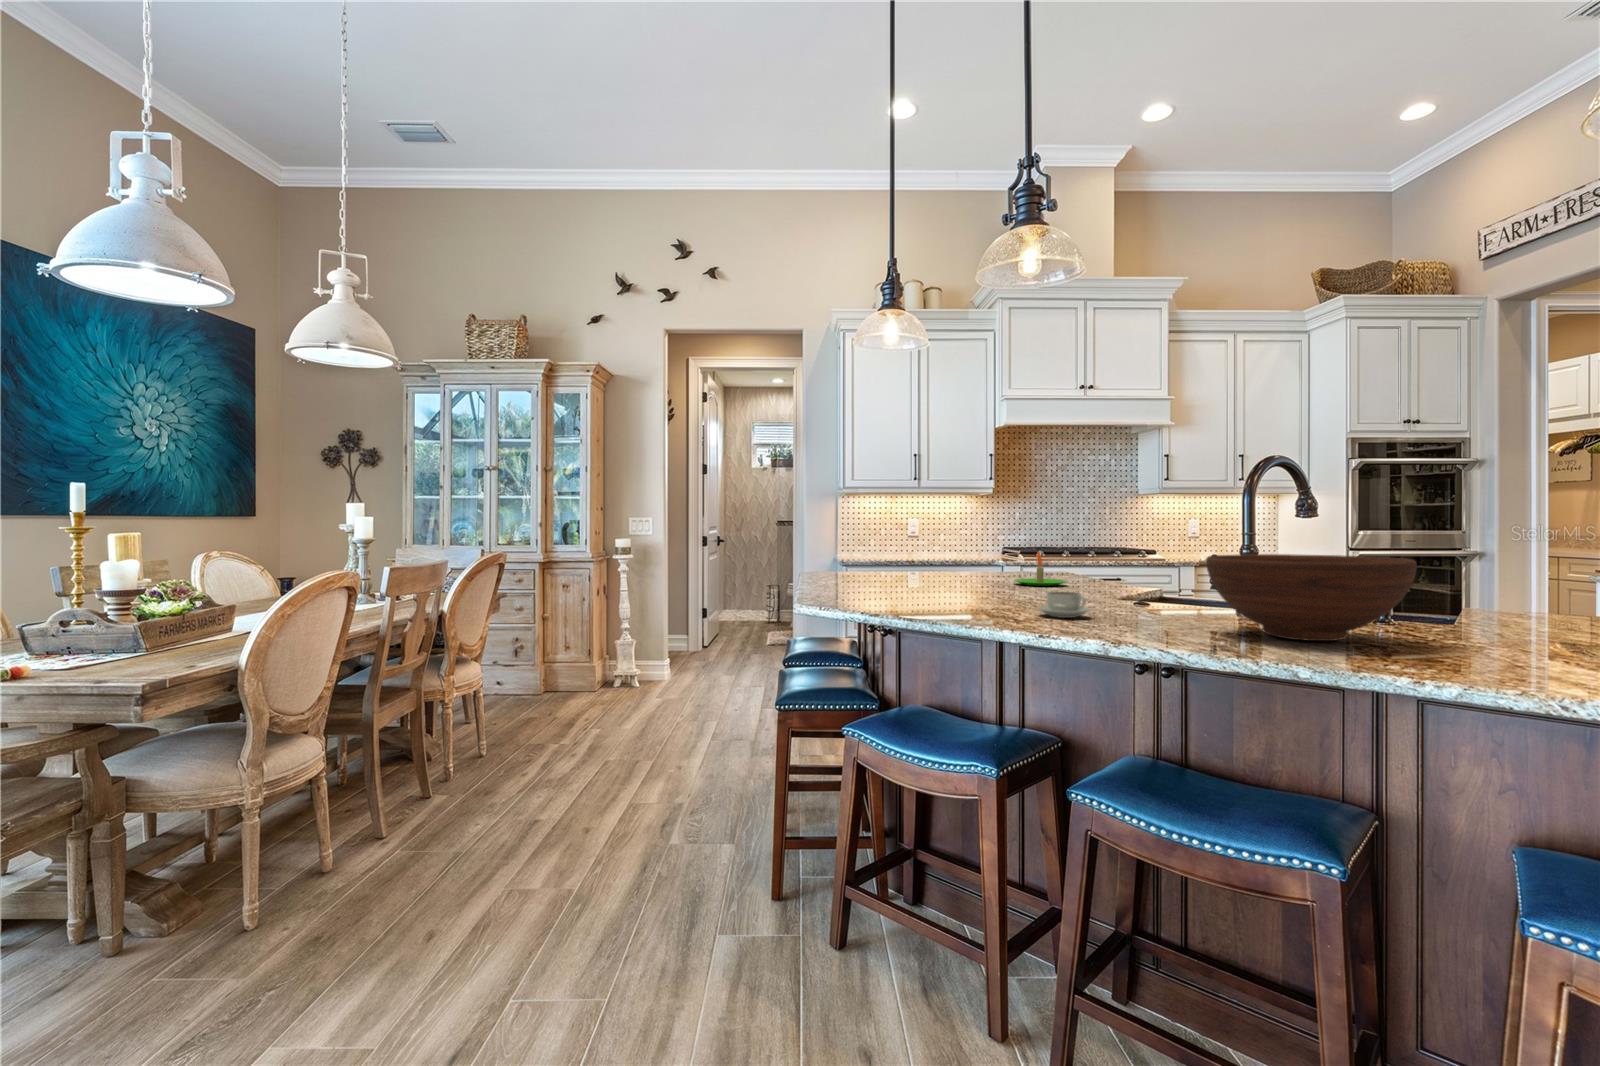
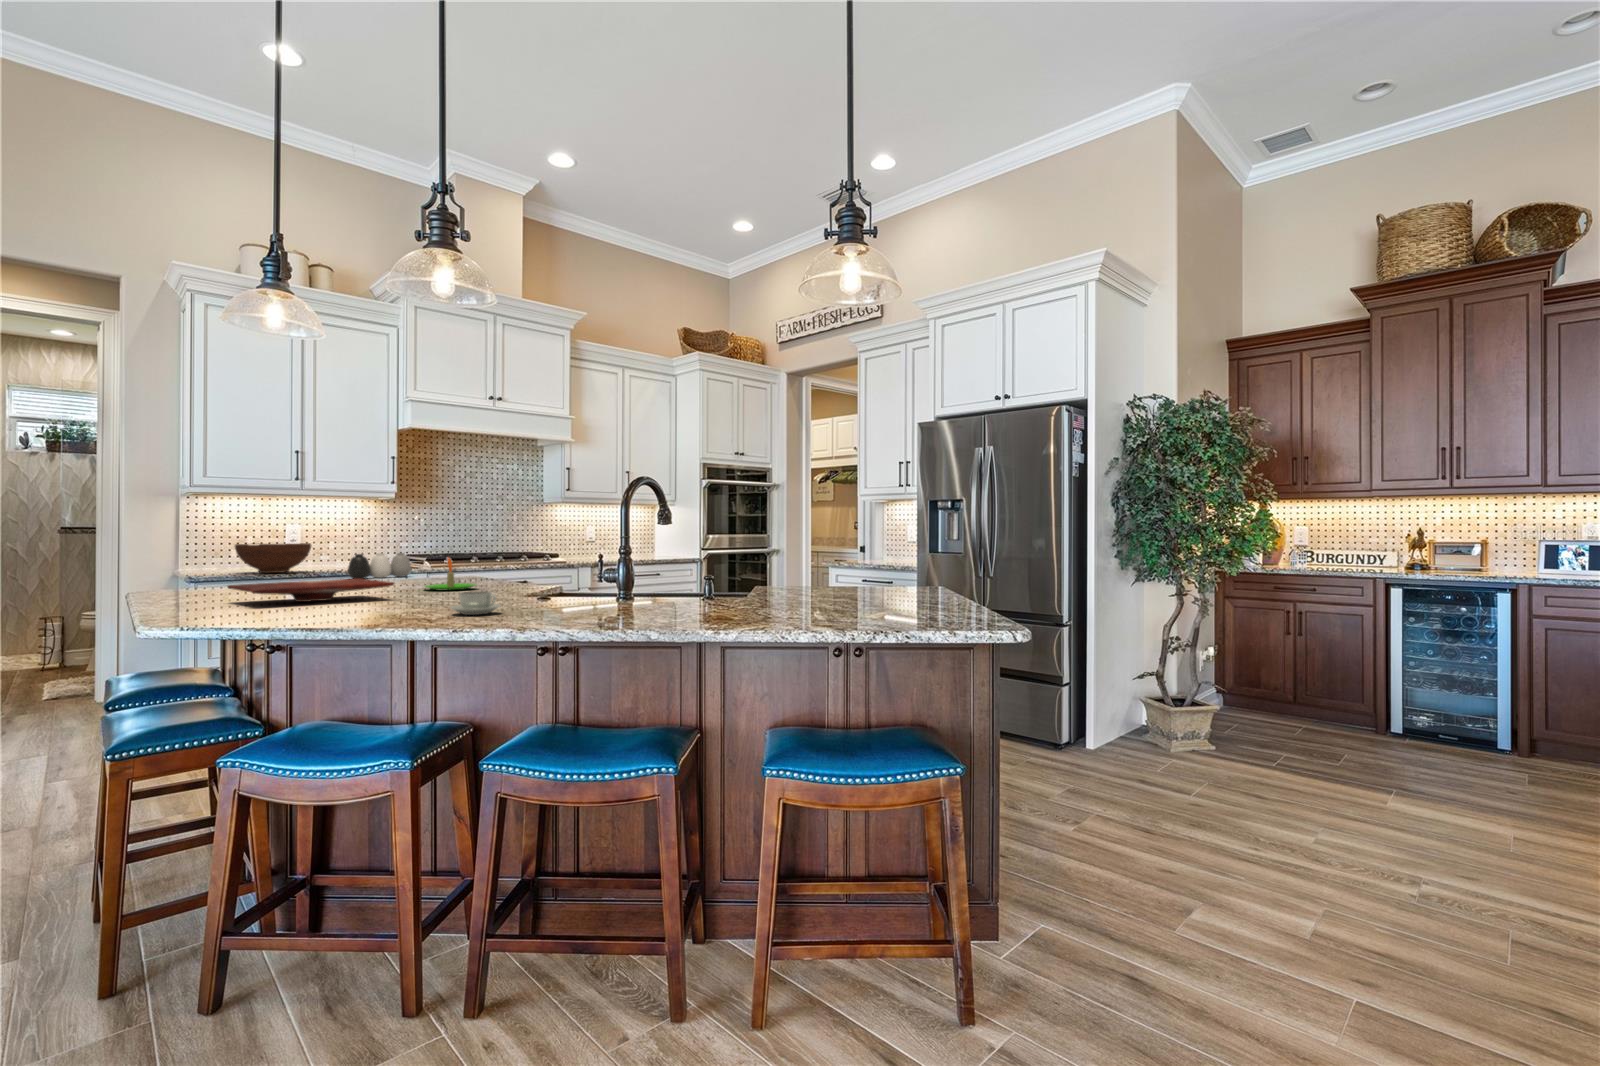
vase: none [952,546,1005,569] -> present [348,553,411,579]
fruit bowl: present [1206,554,1417,641] -> present [235,543,311,573]
cutting board: none [857,570,987,590] -> present [228,579,394,602]

